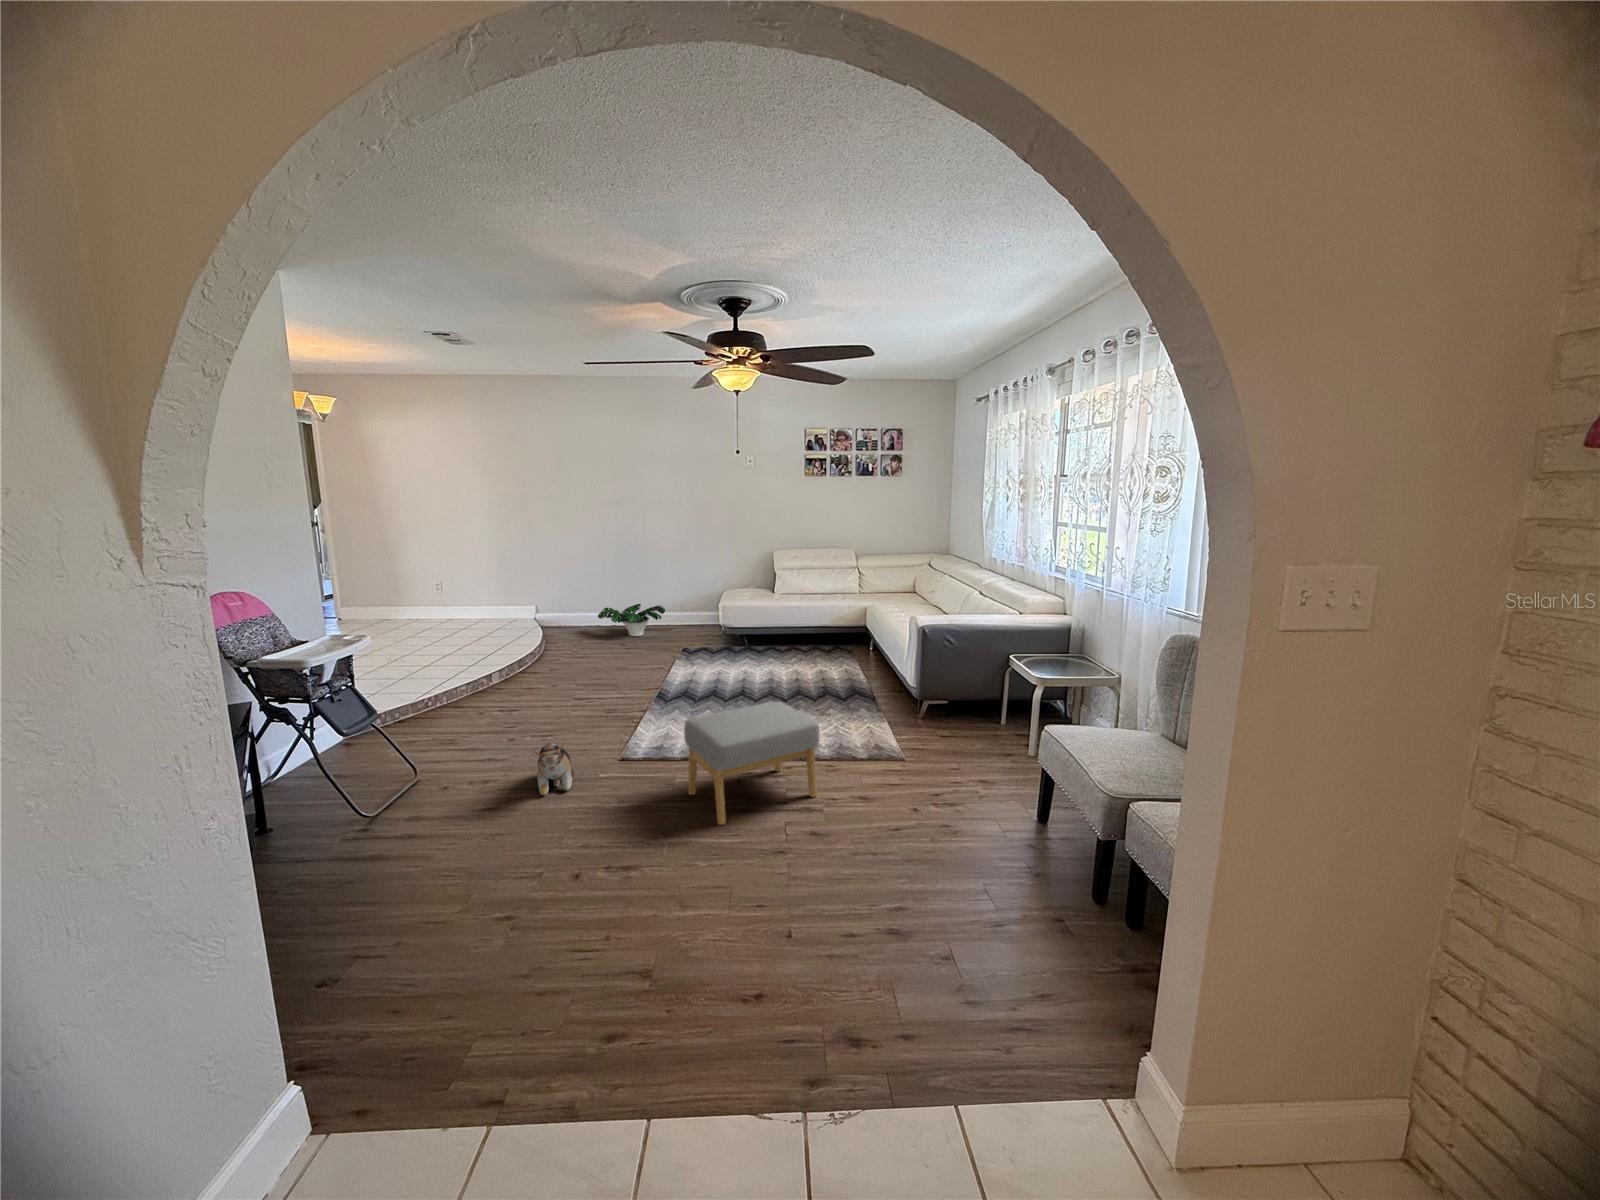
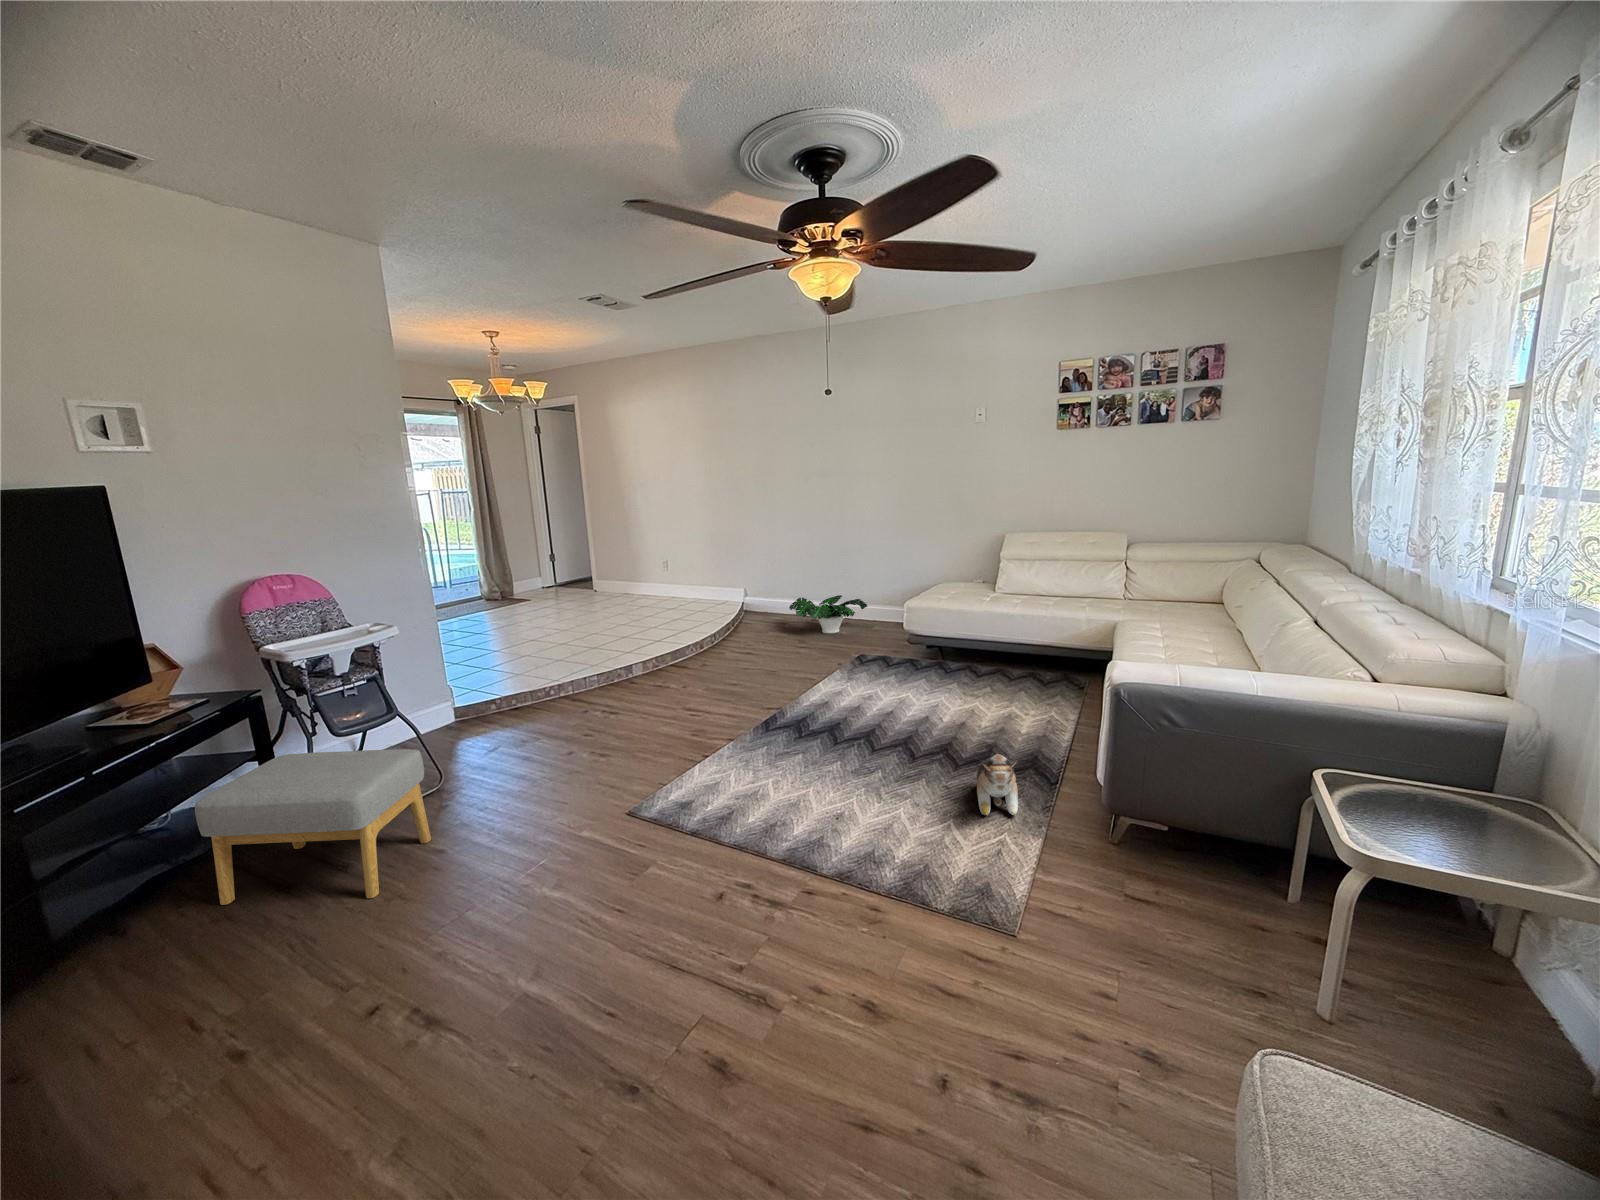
footstool: present [684,702,820,825] -> present [195,749,431,905]
plush toy: present [535,742,574,795] -> present [976,753,1018,815]

